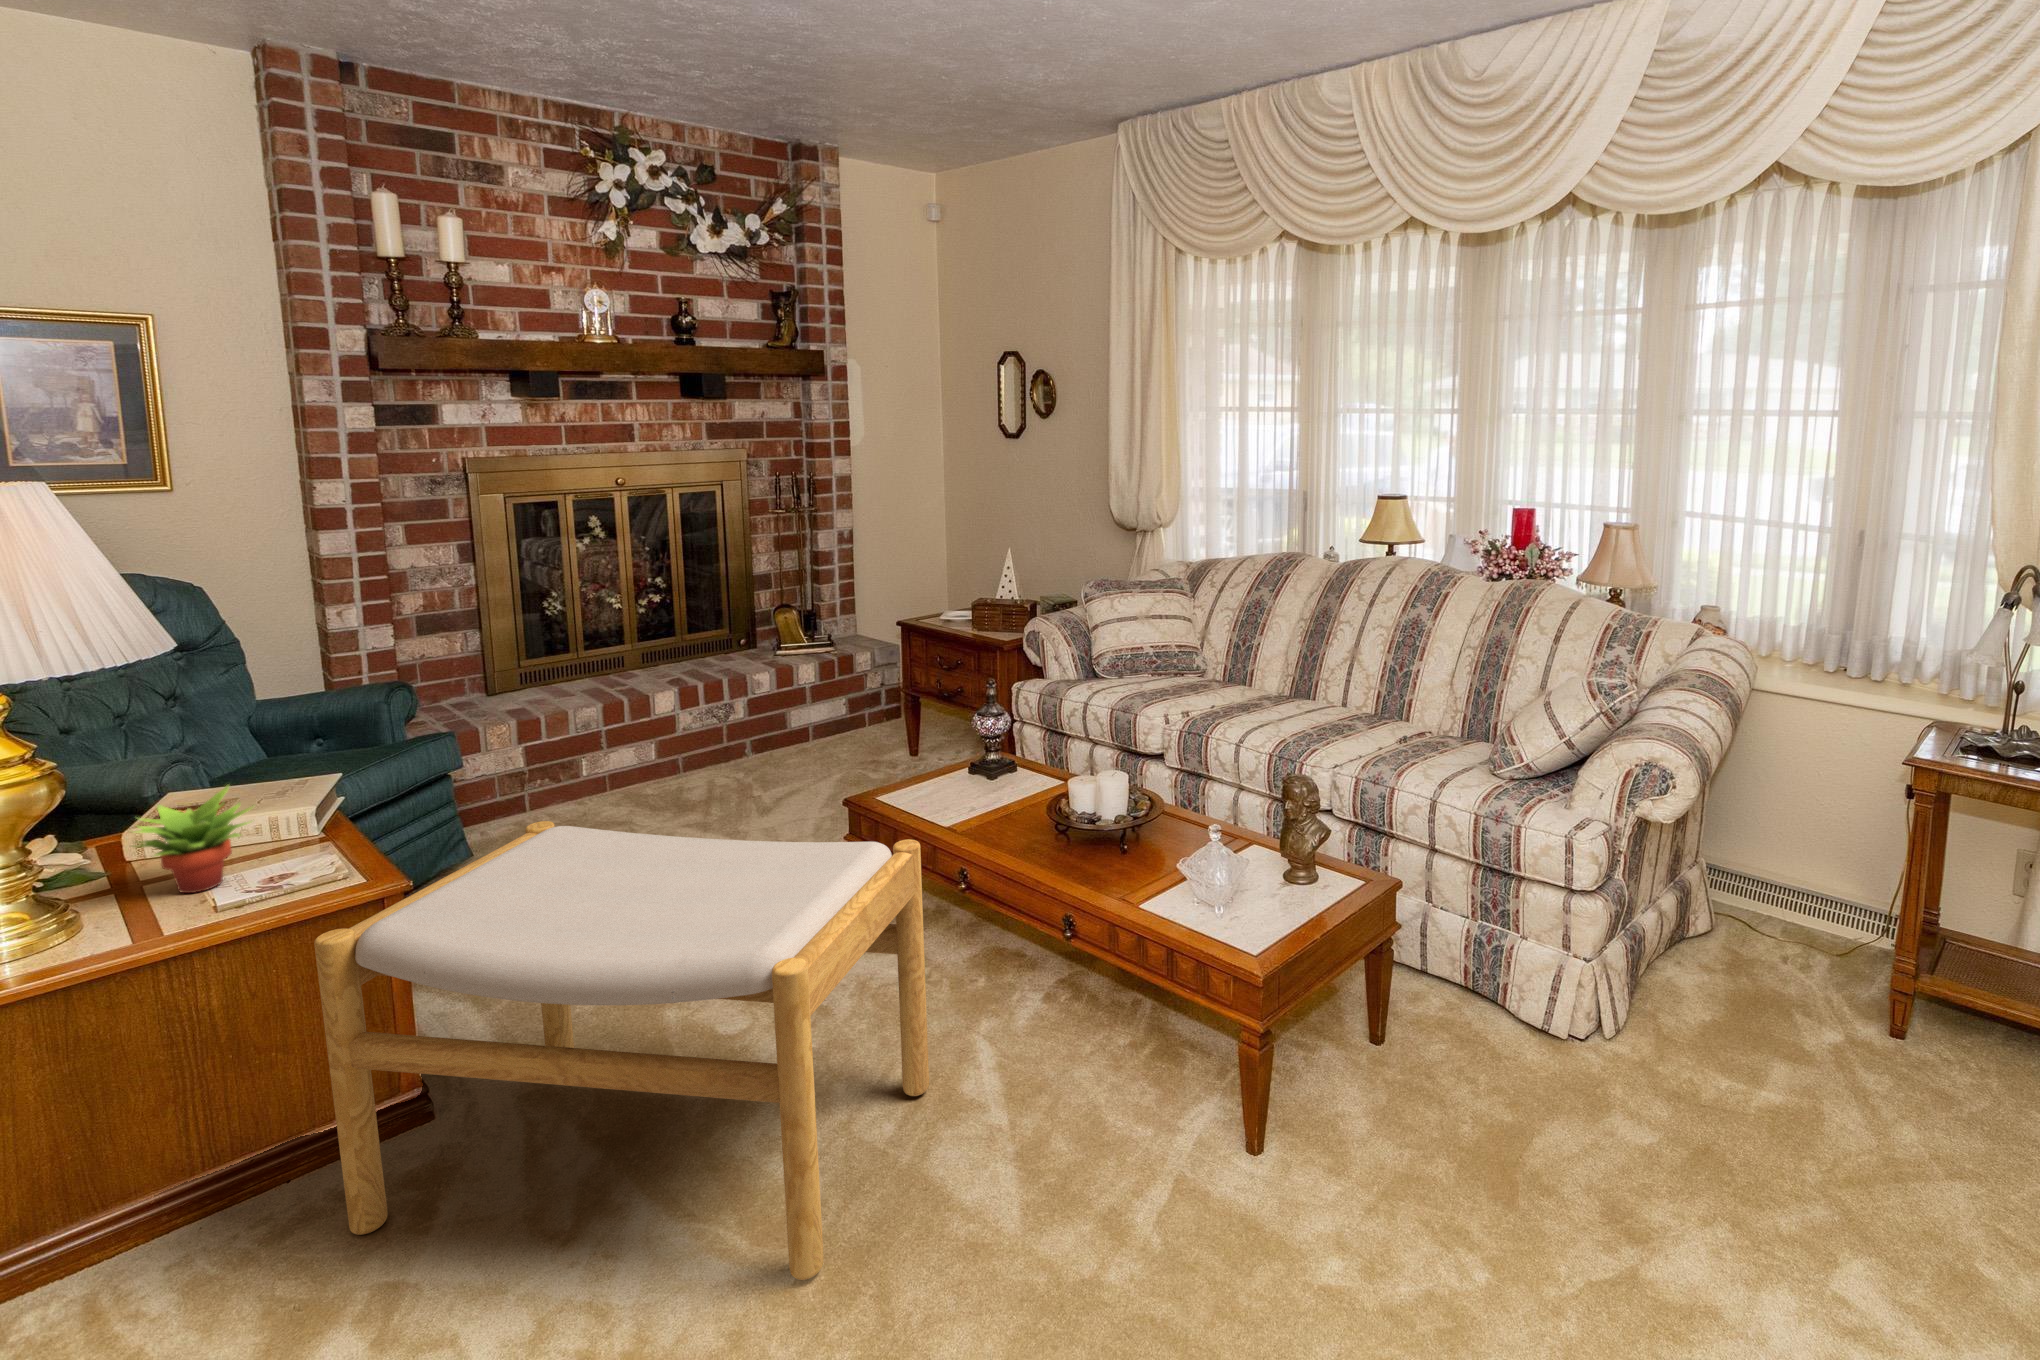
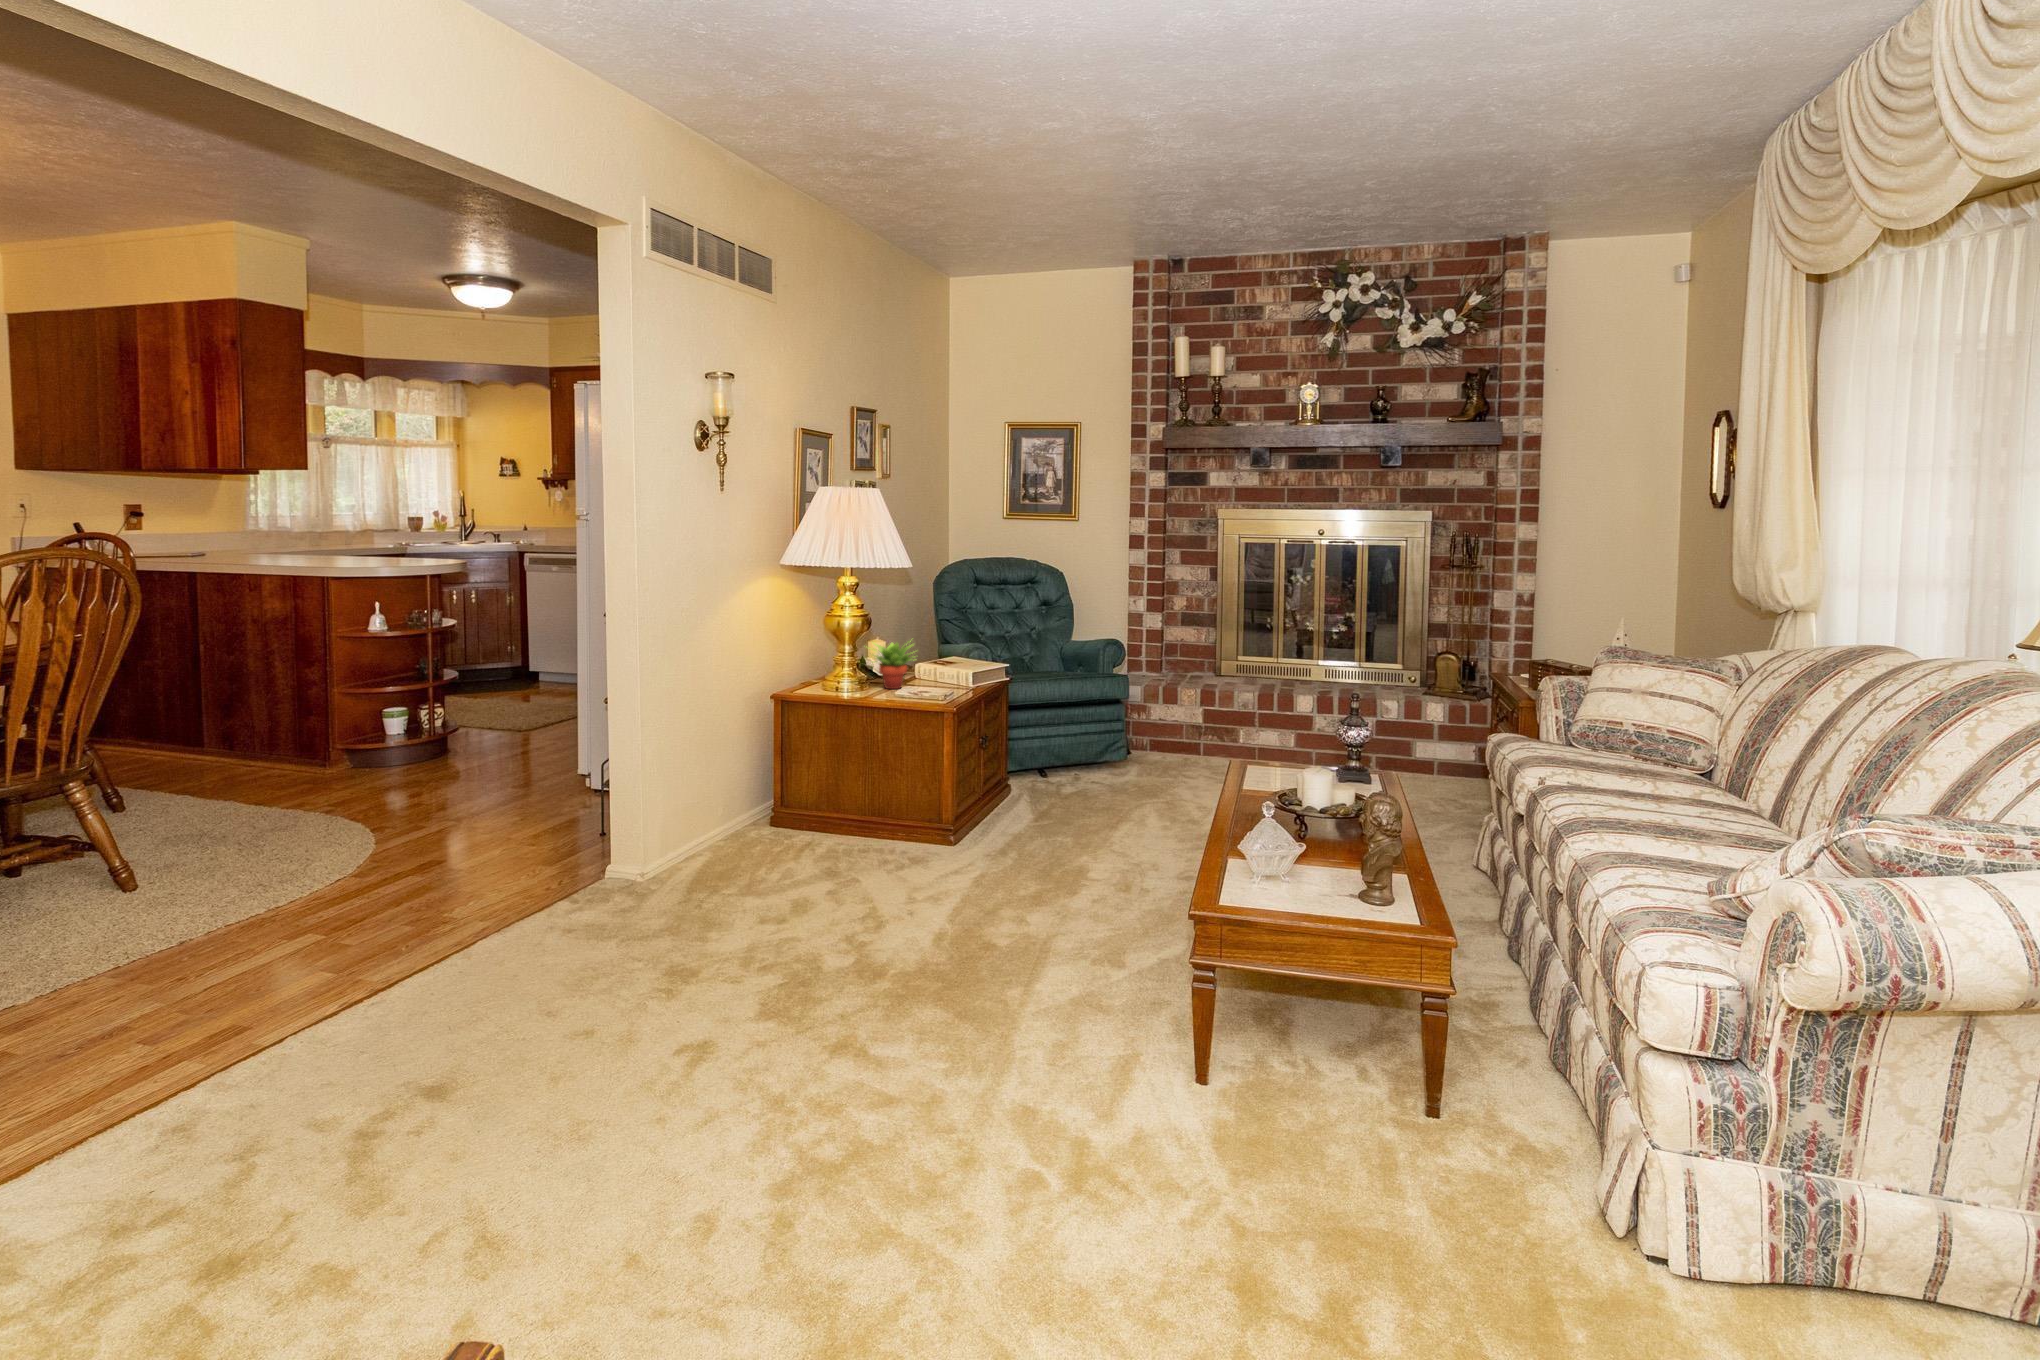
footstool: present [314,821,929,1280] -> none [847,694,1125,1004]

